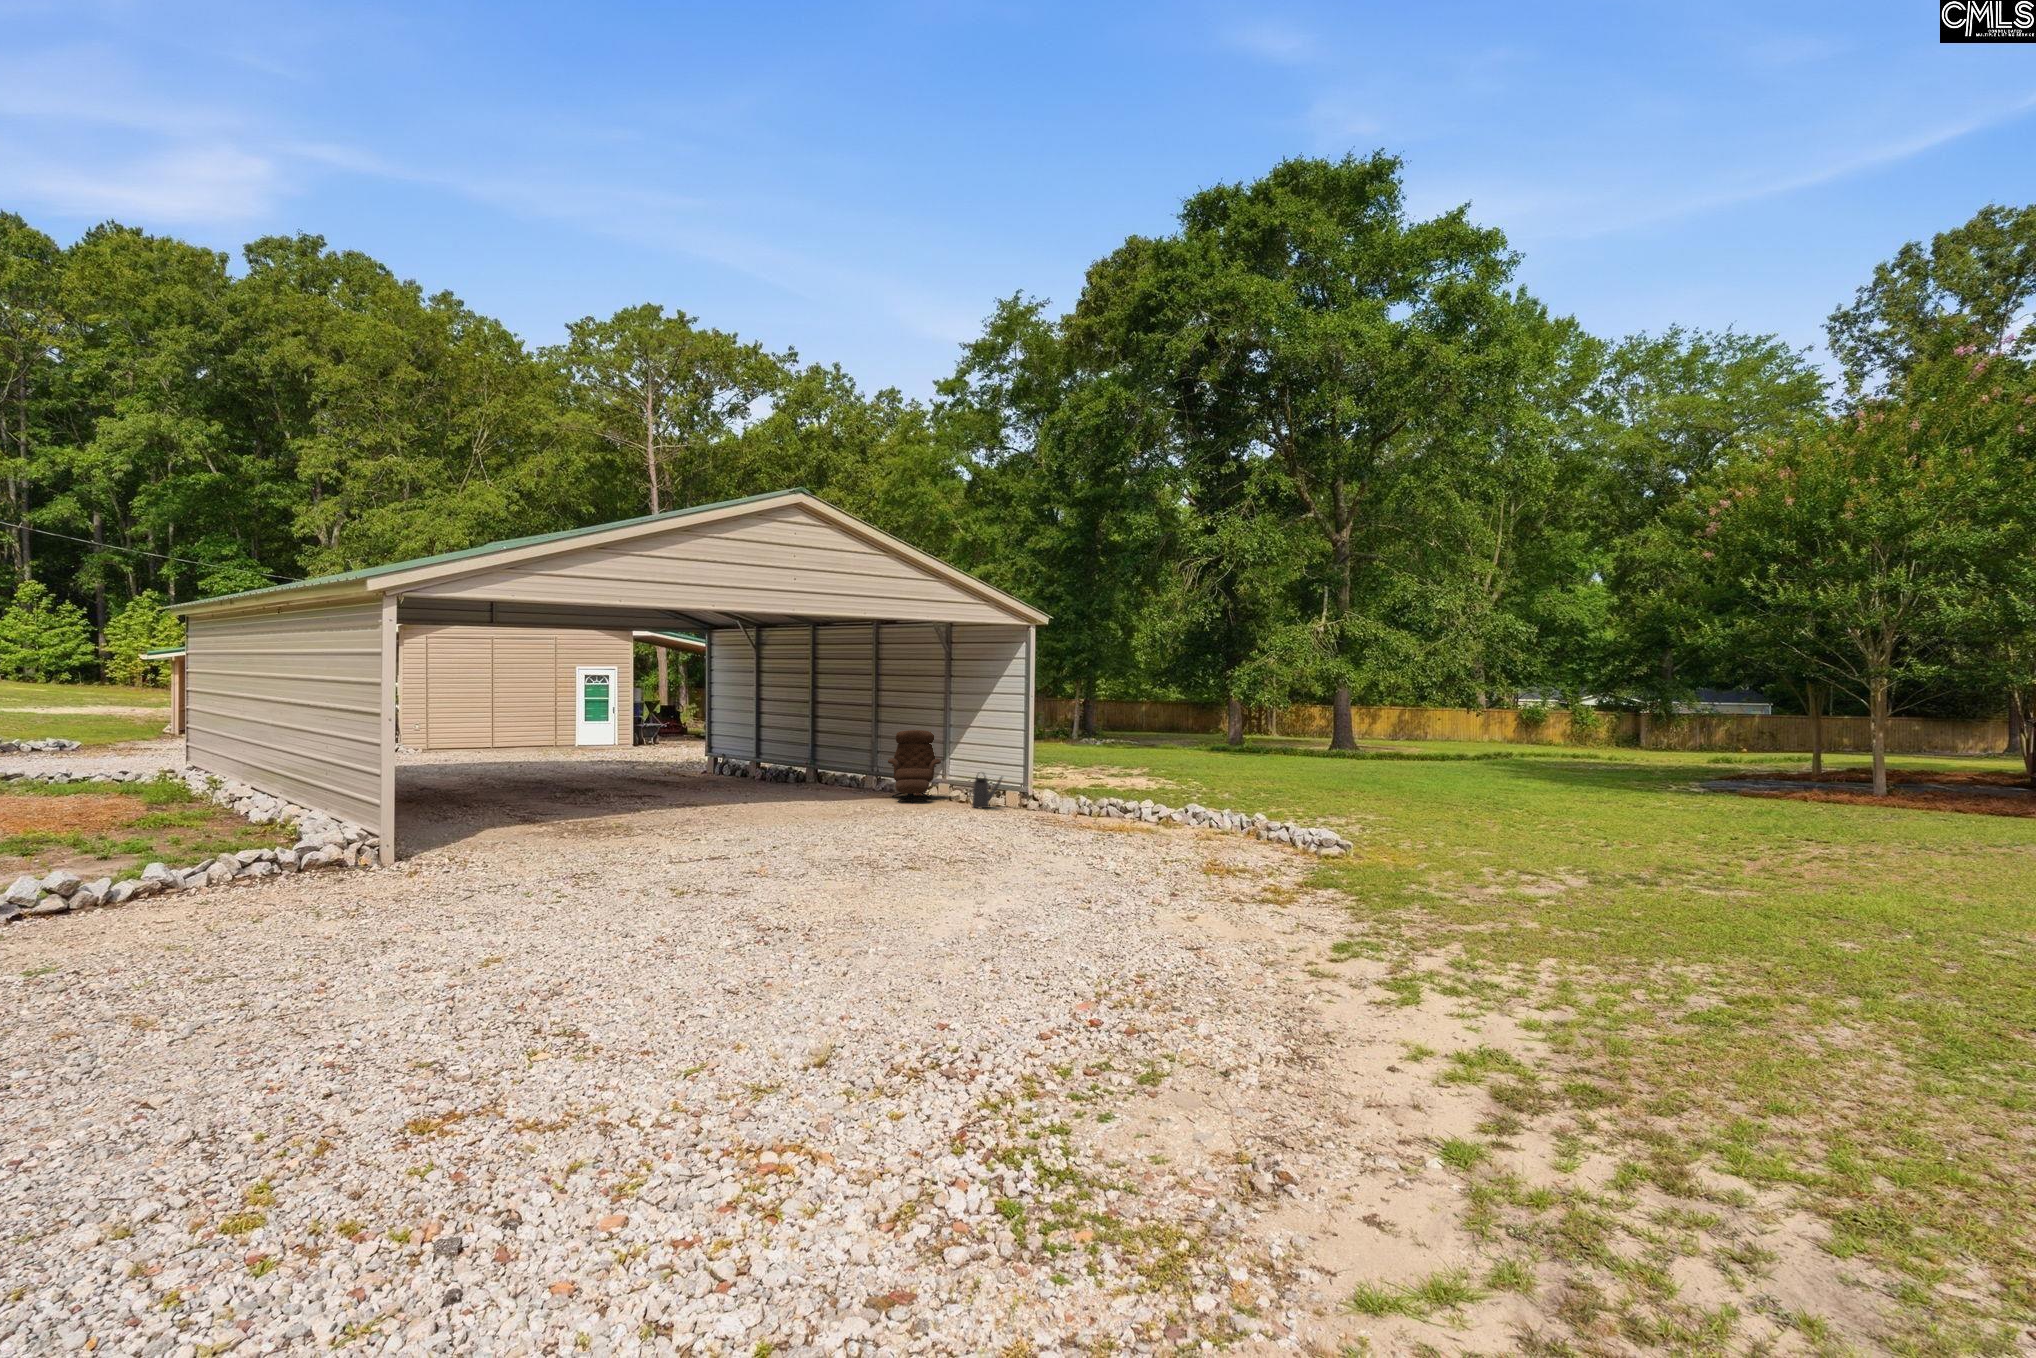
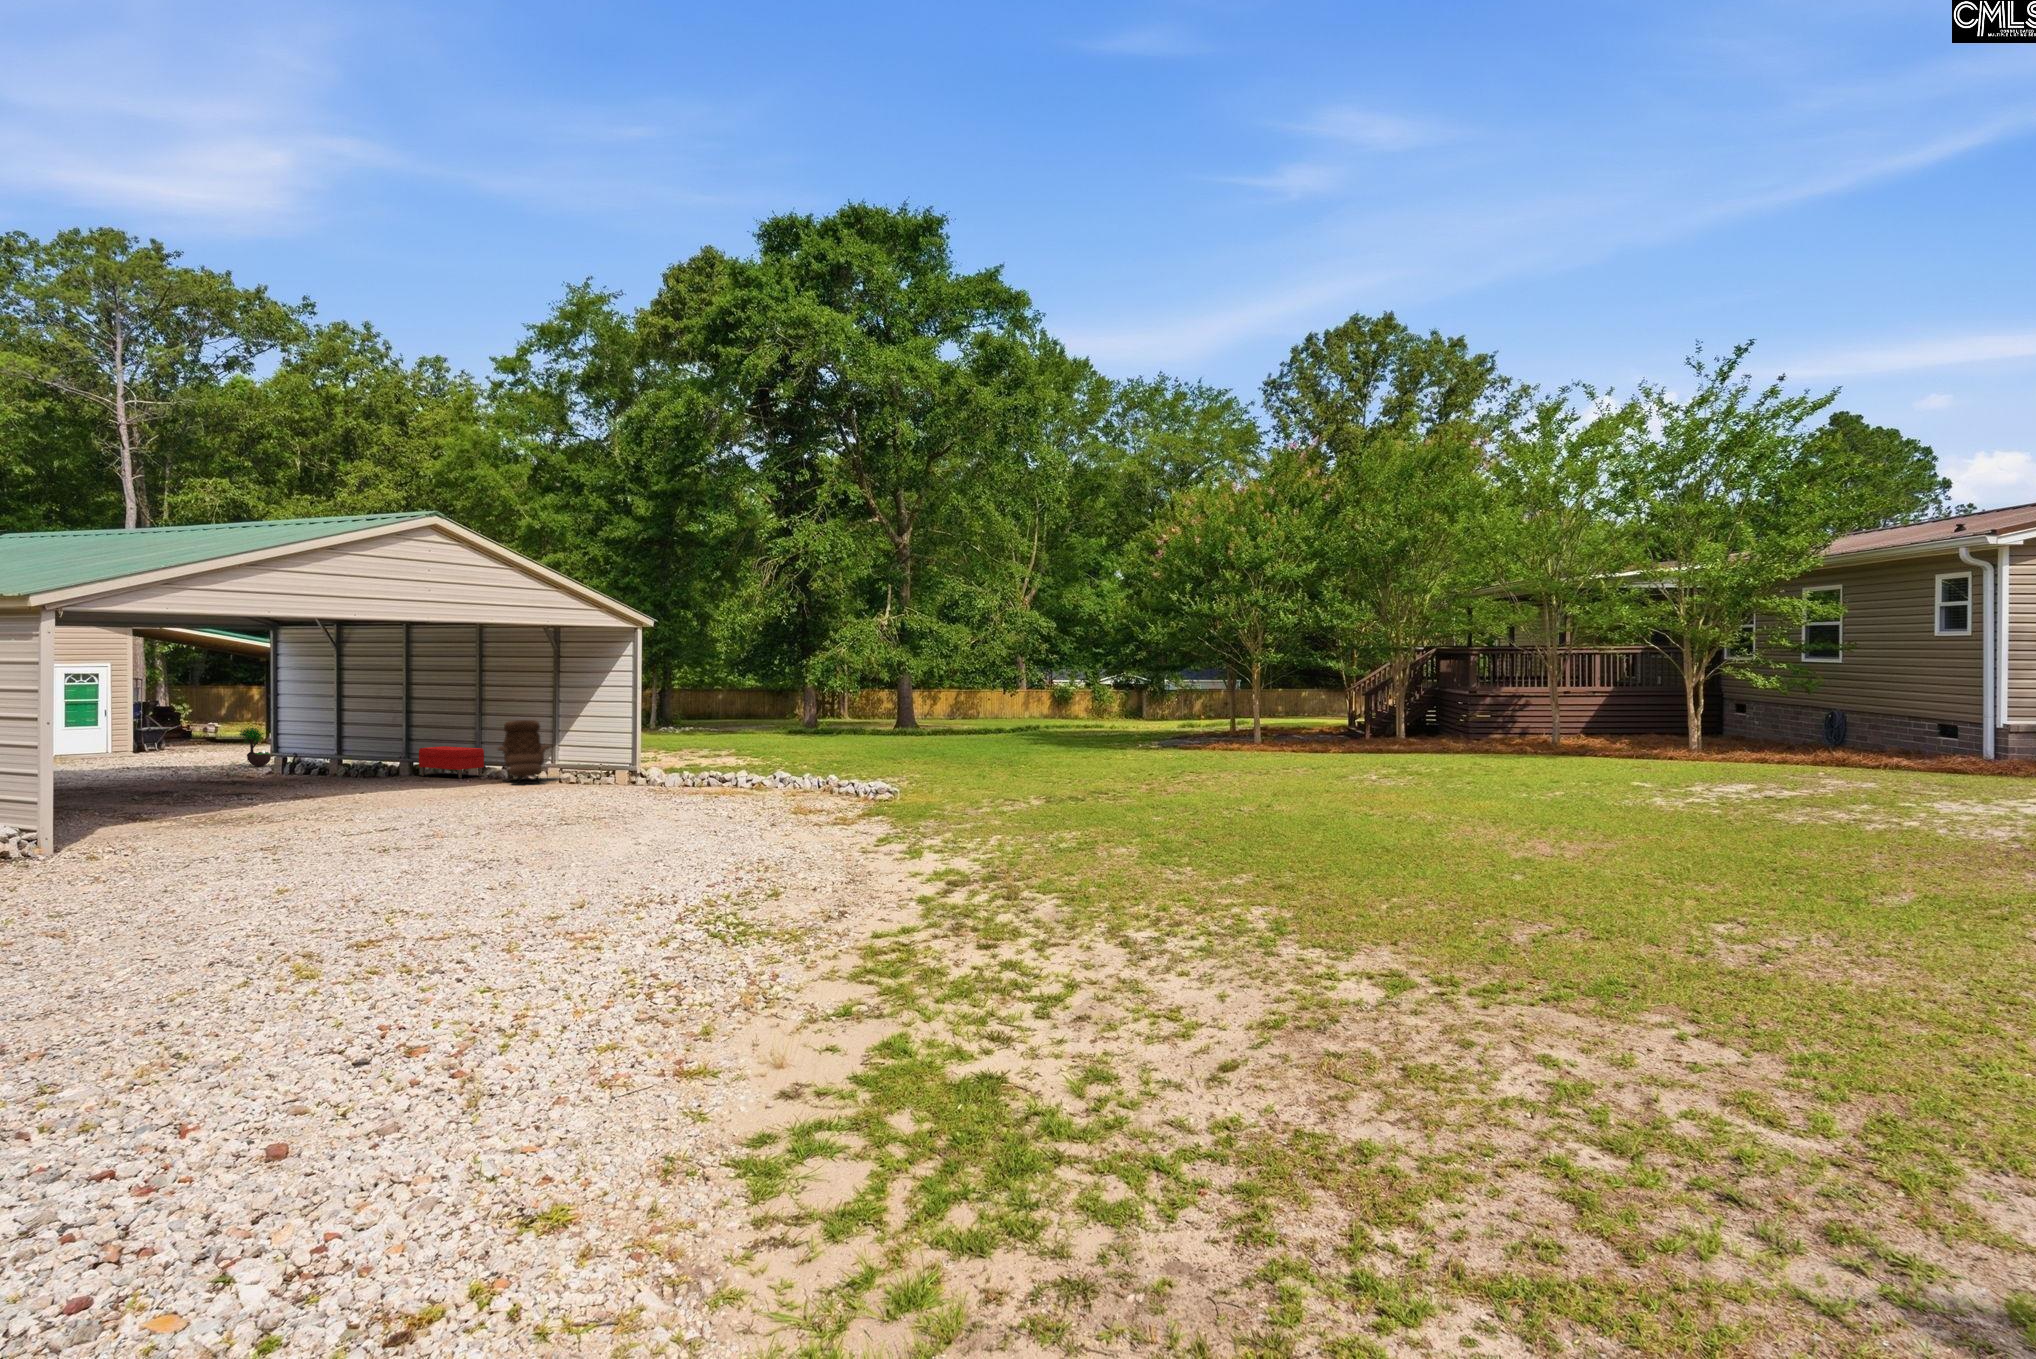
potted tree: none [682,725,708,767] -> present [238,727,271,767]
bench: none [820,755,880,791] -> present [419,746,484,779]
watering can: present [971,775,1002,808] -> none [583,754,613,785]

